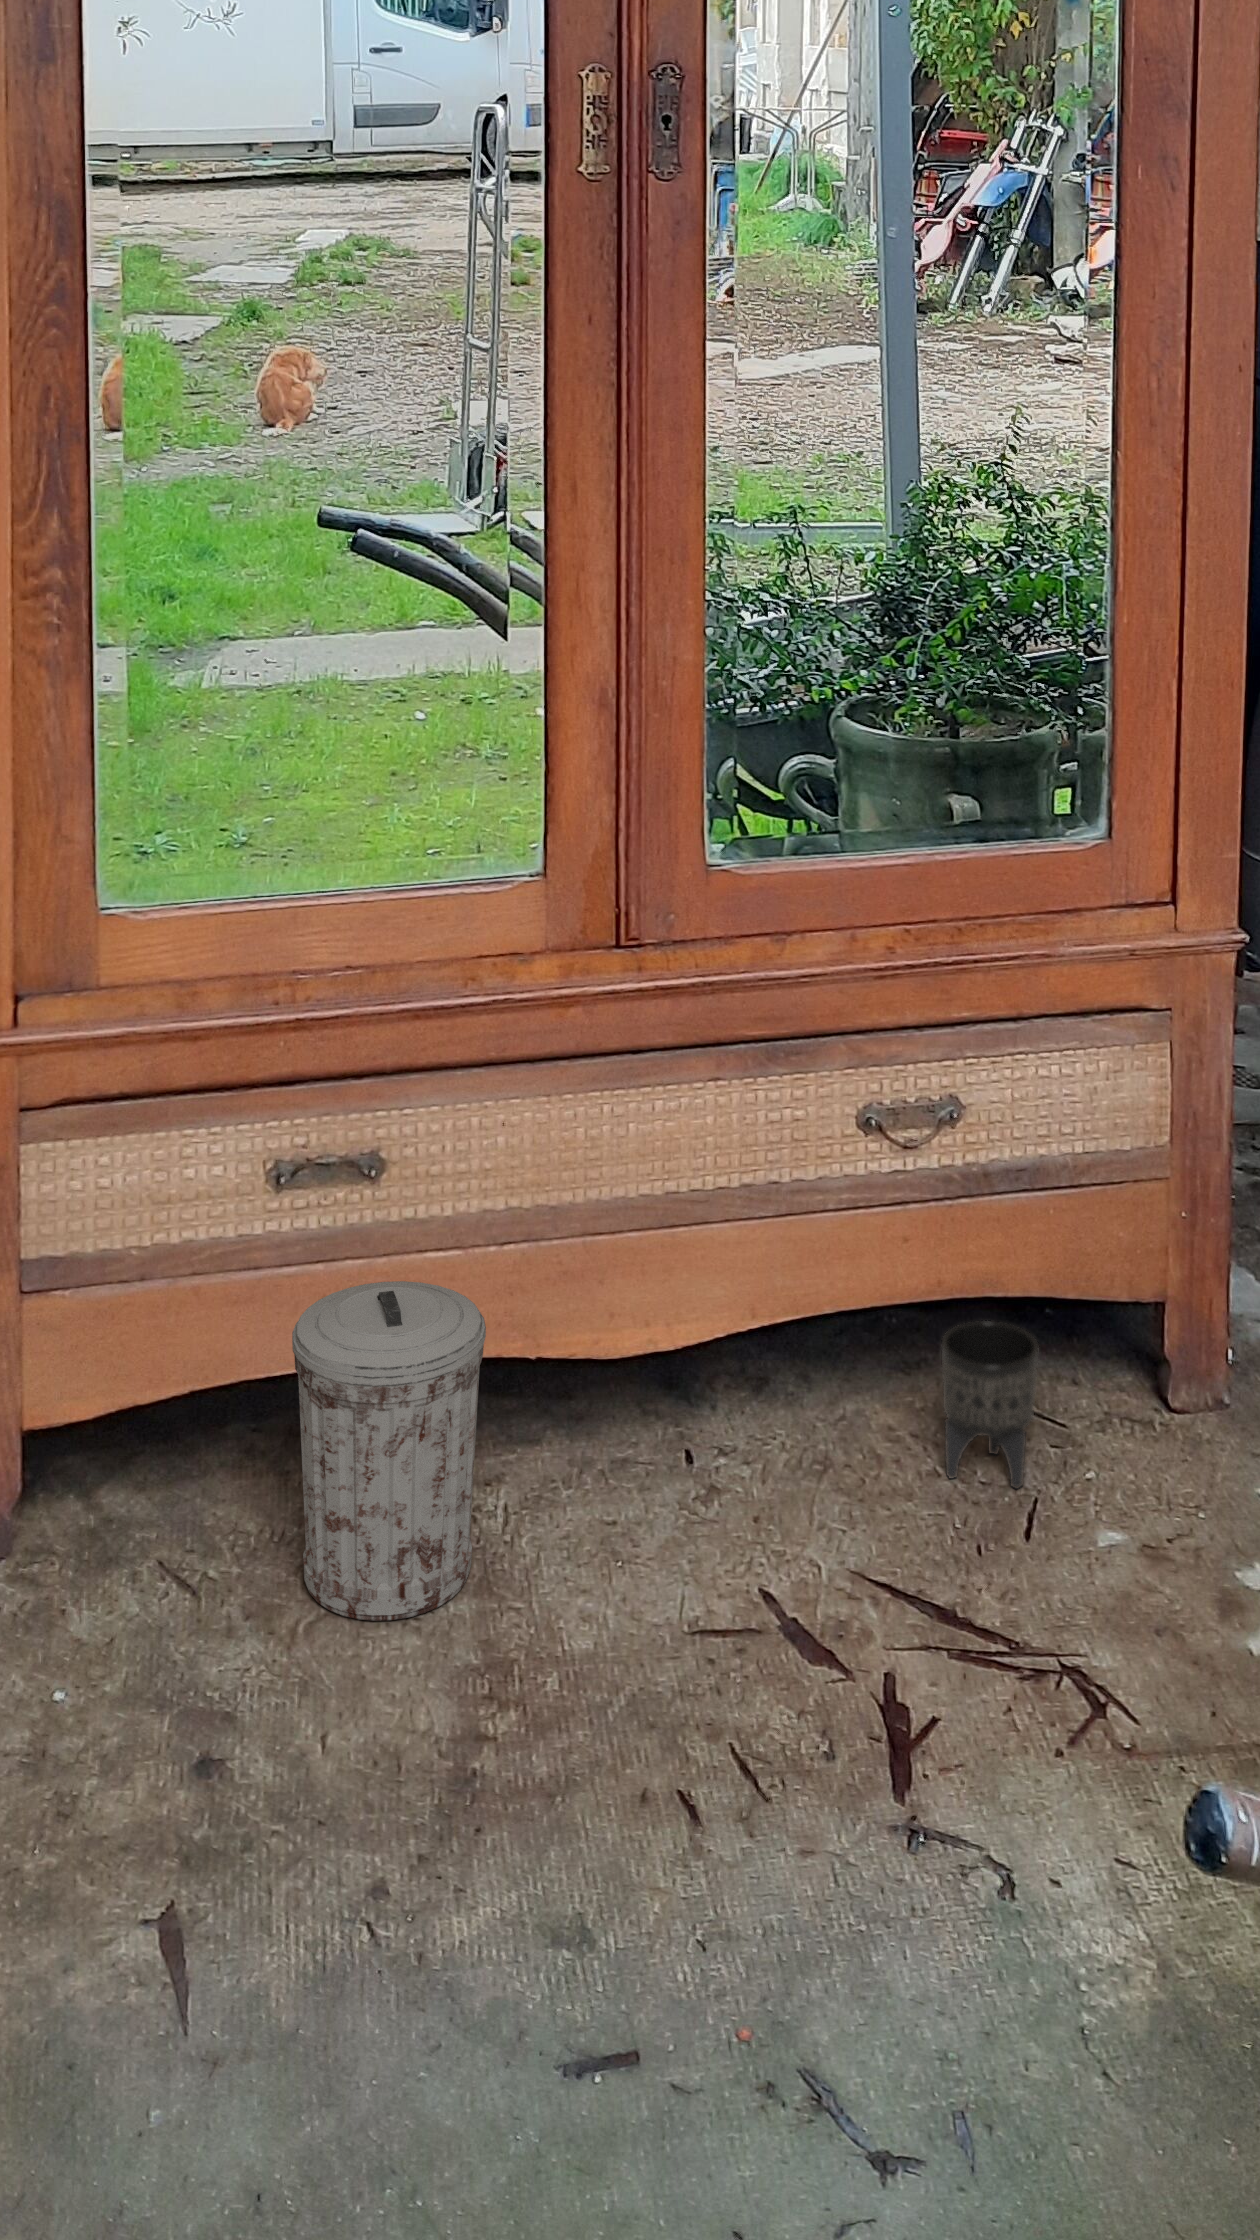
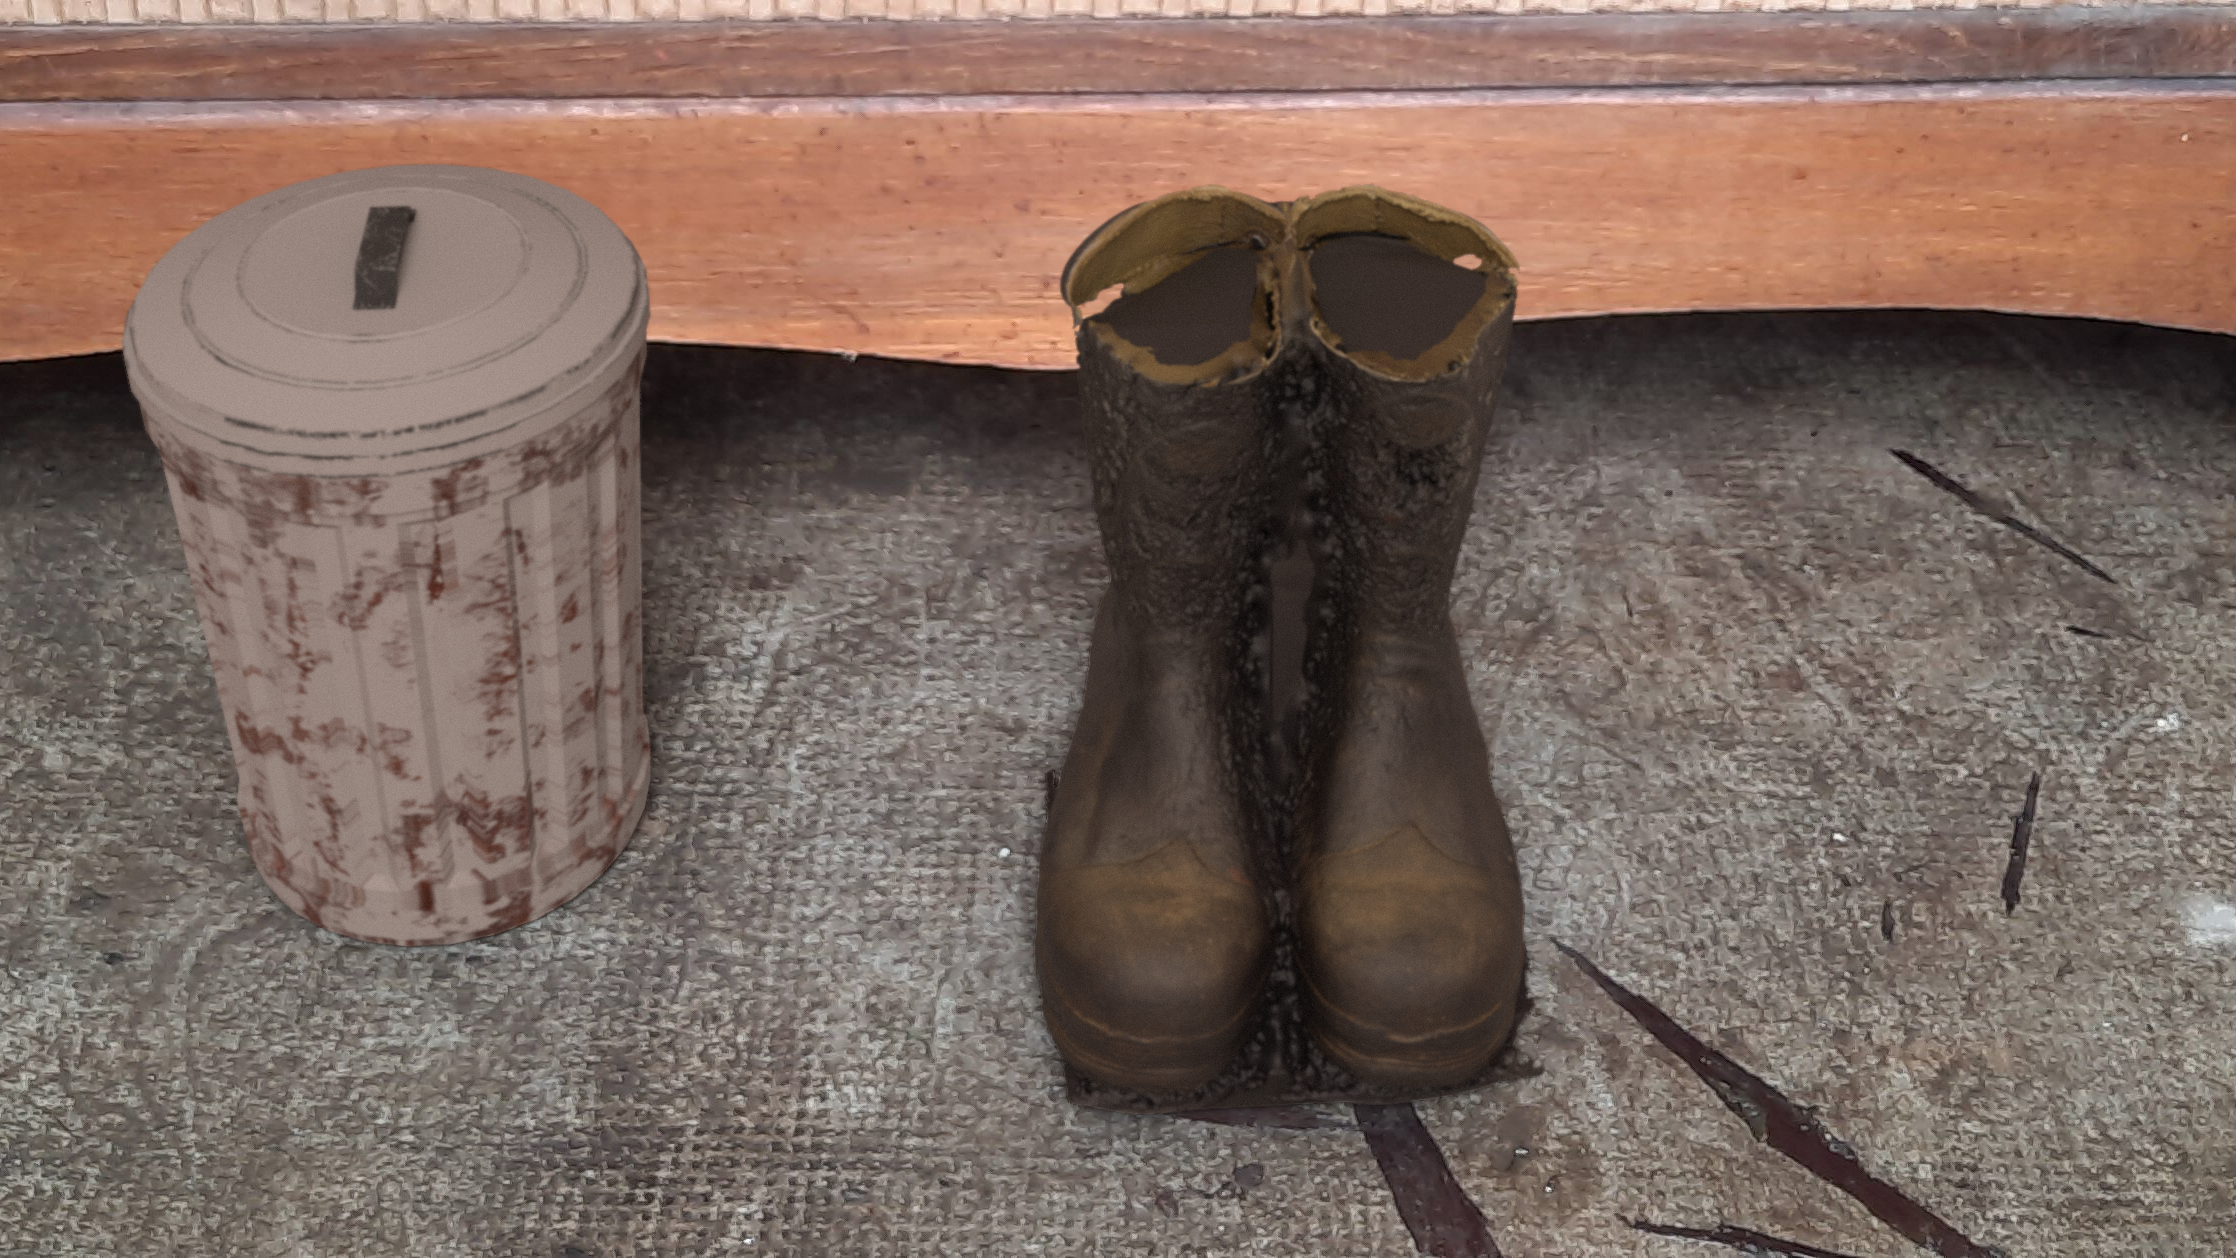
boots: none [631,1257,852,1634] -> present [1033,184,1545,1116]
planter: present [942,1321,1038,1488] -> none [1821,371,2109,756]

